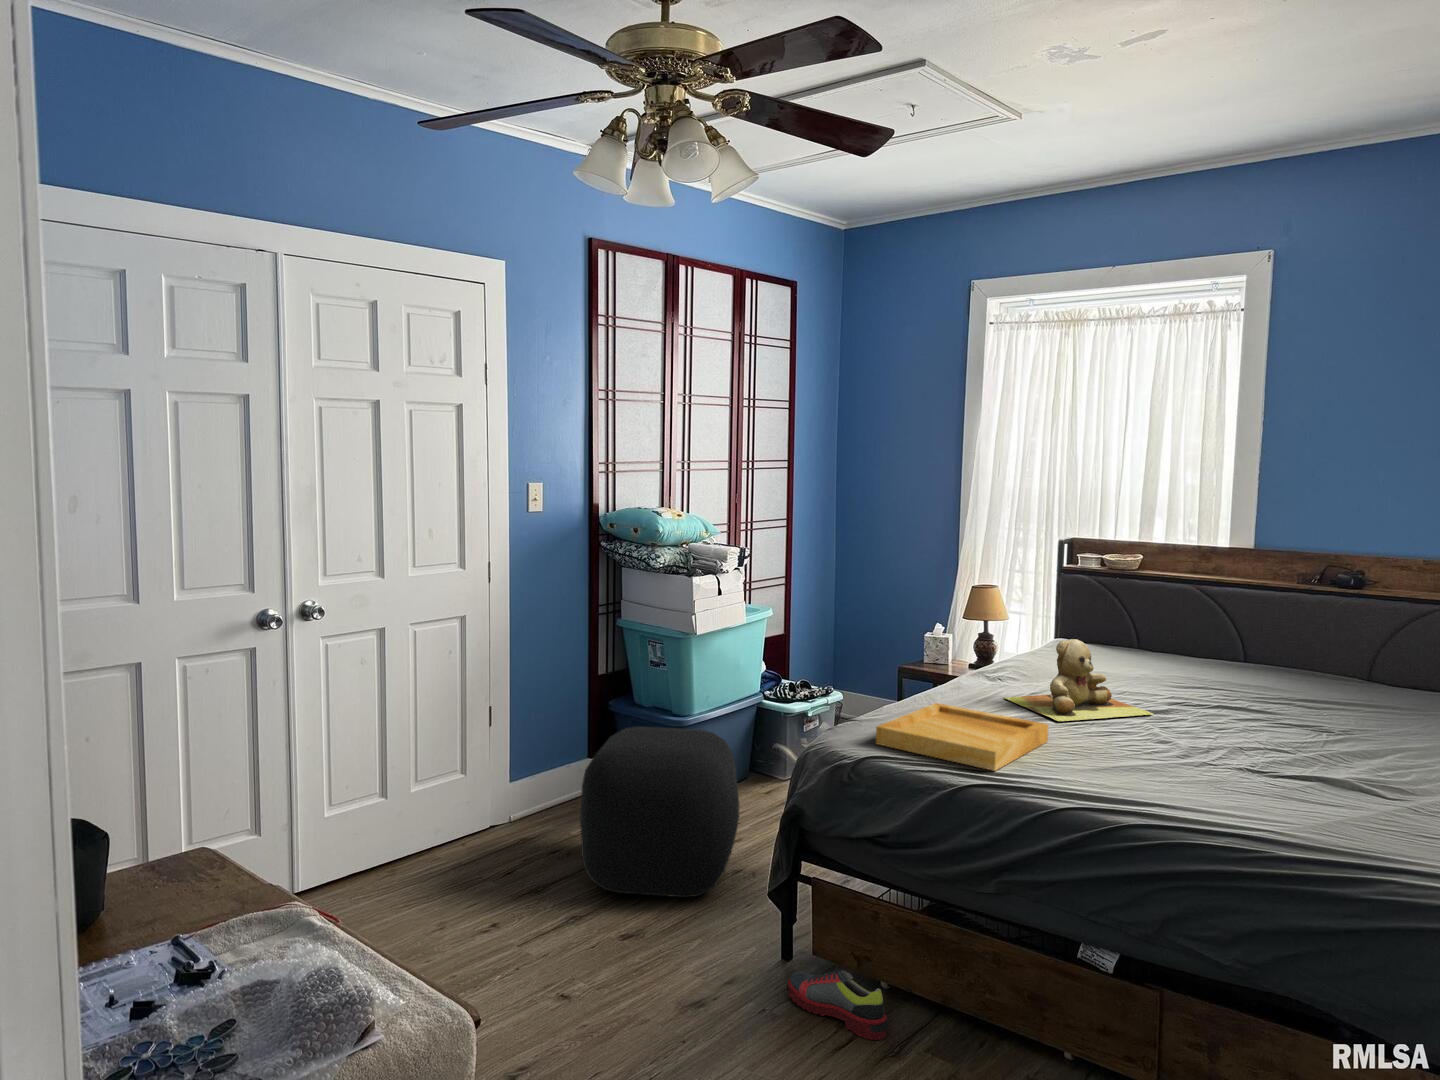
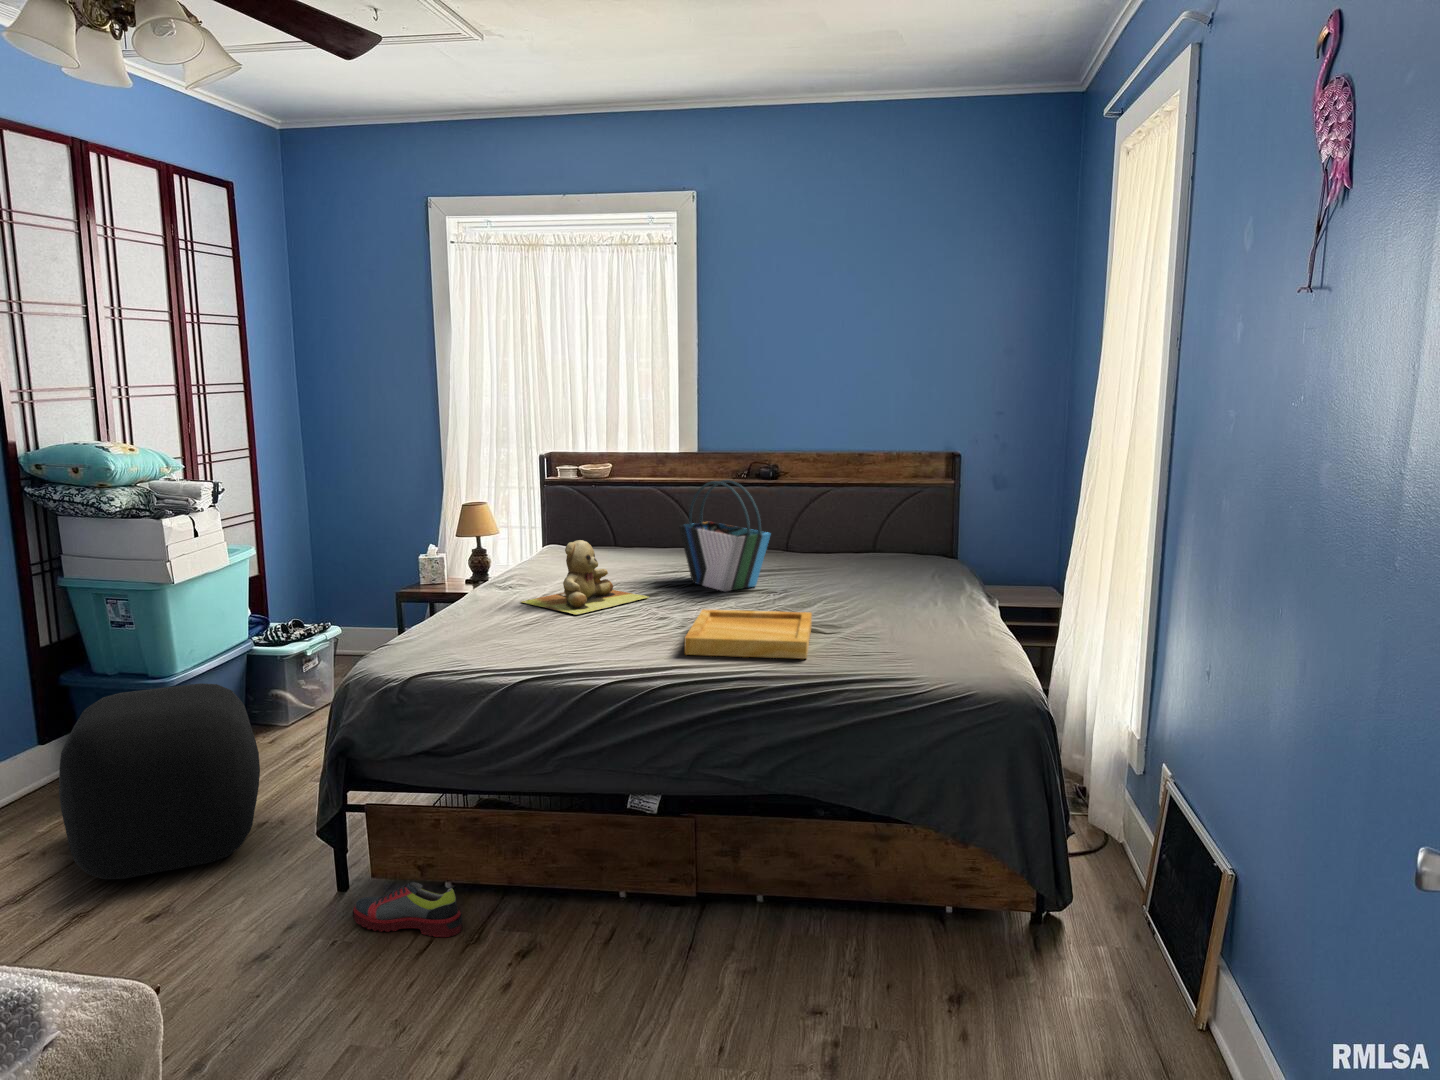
tote bag: none [1204,587,1325,721] -> present [679,480,771,592]
tray: present [876,703,1049,771] -> present [684,609,812,659]

